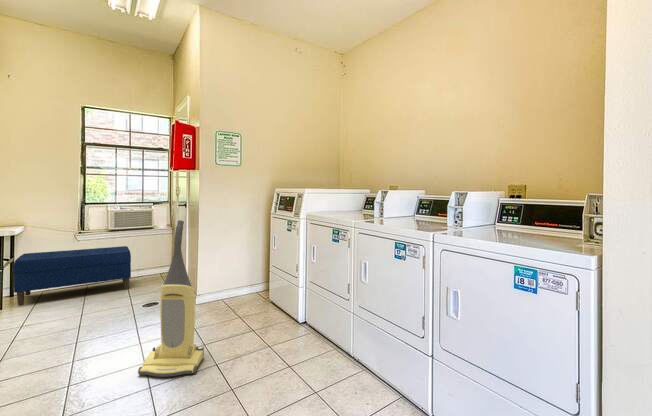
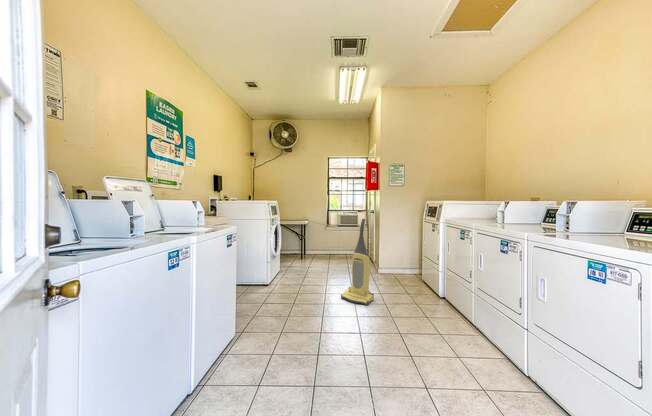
bench: present [13,246,131,306] -> none [297,234,344,260]

